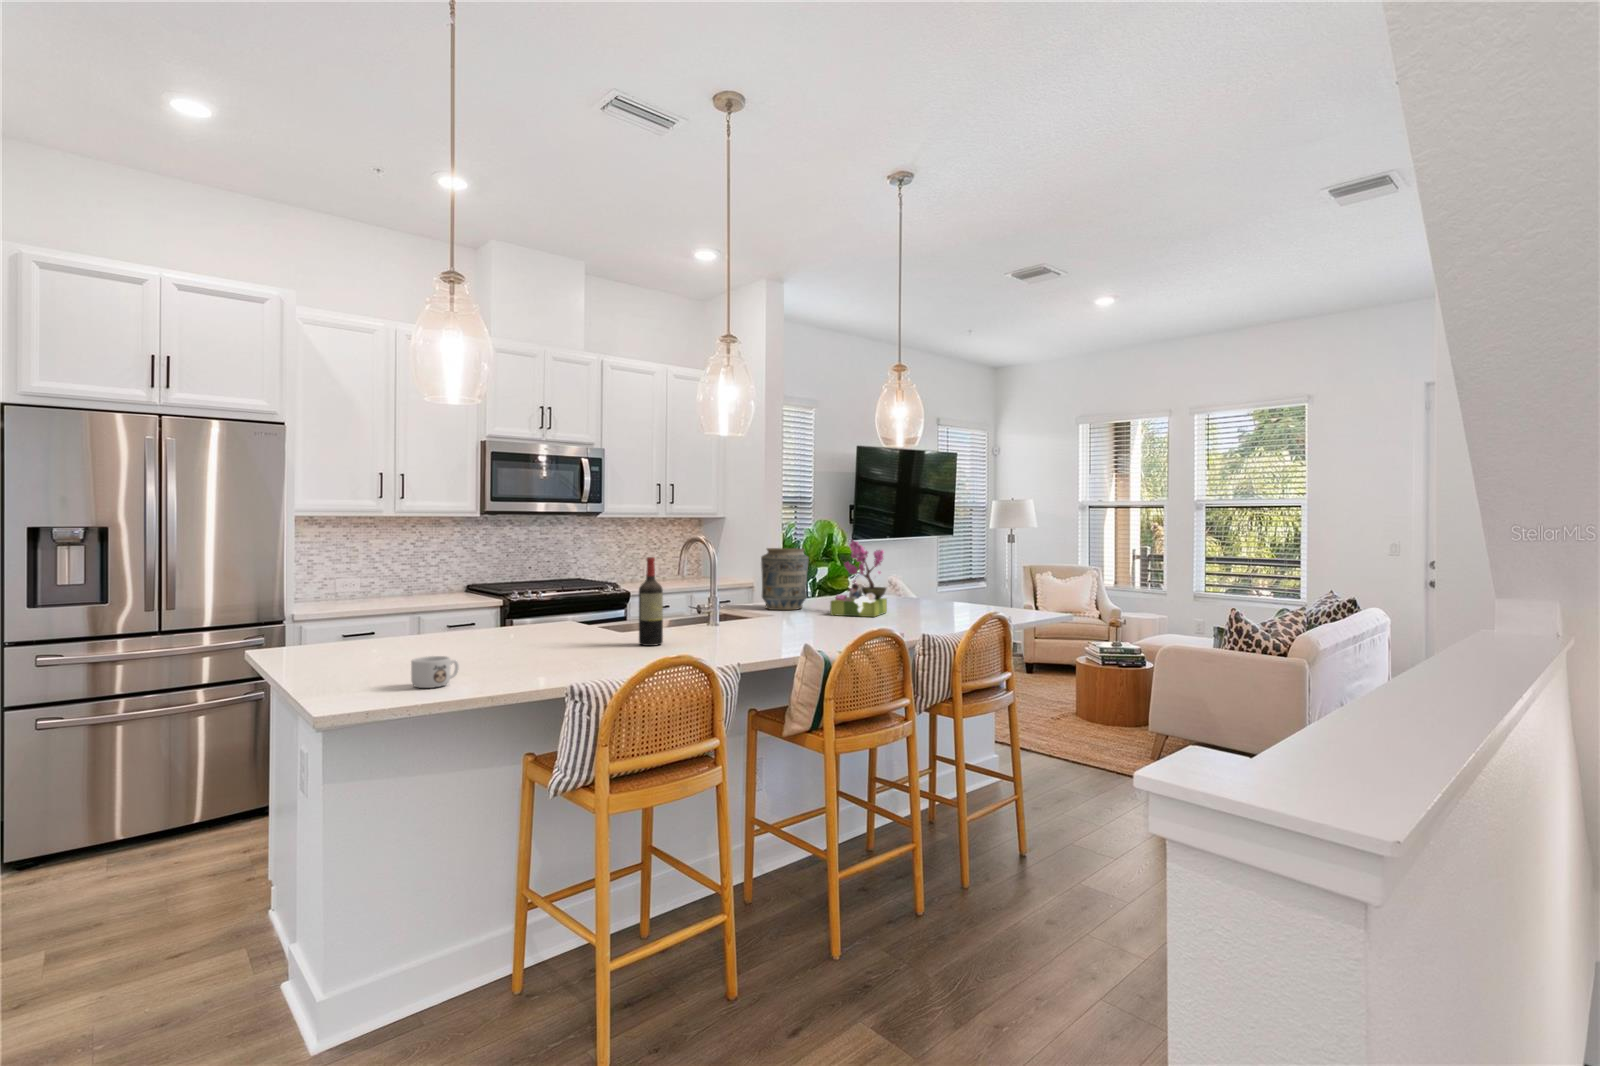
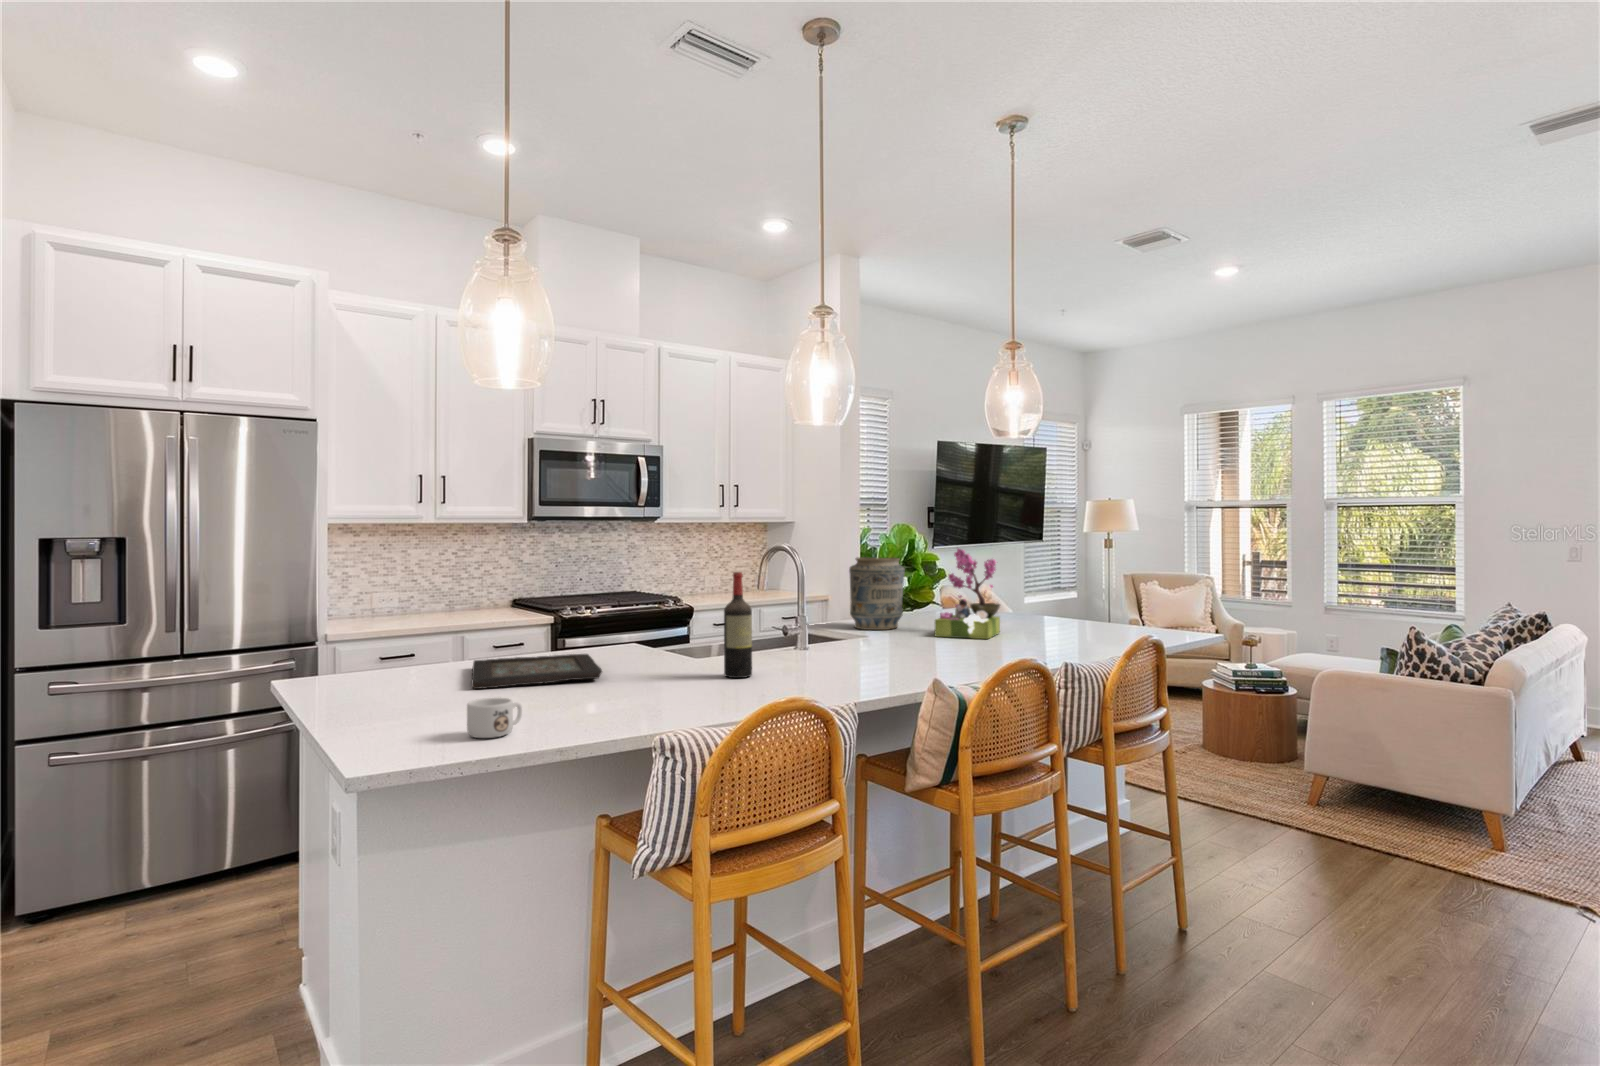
decorative tray: none [420,627,534,654] -> present [472,654,602,689]

